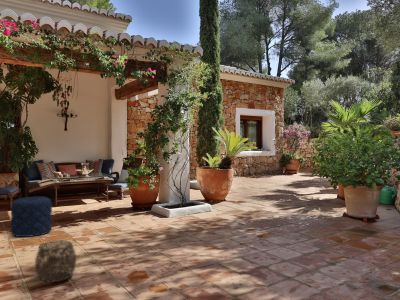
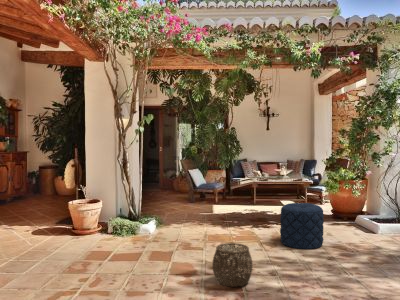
pouf: present [11,197,52,237] -> present [280,203,324,249]

